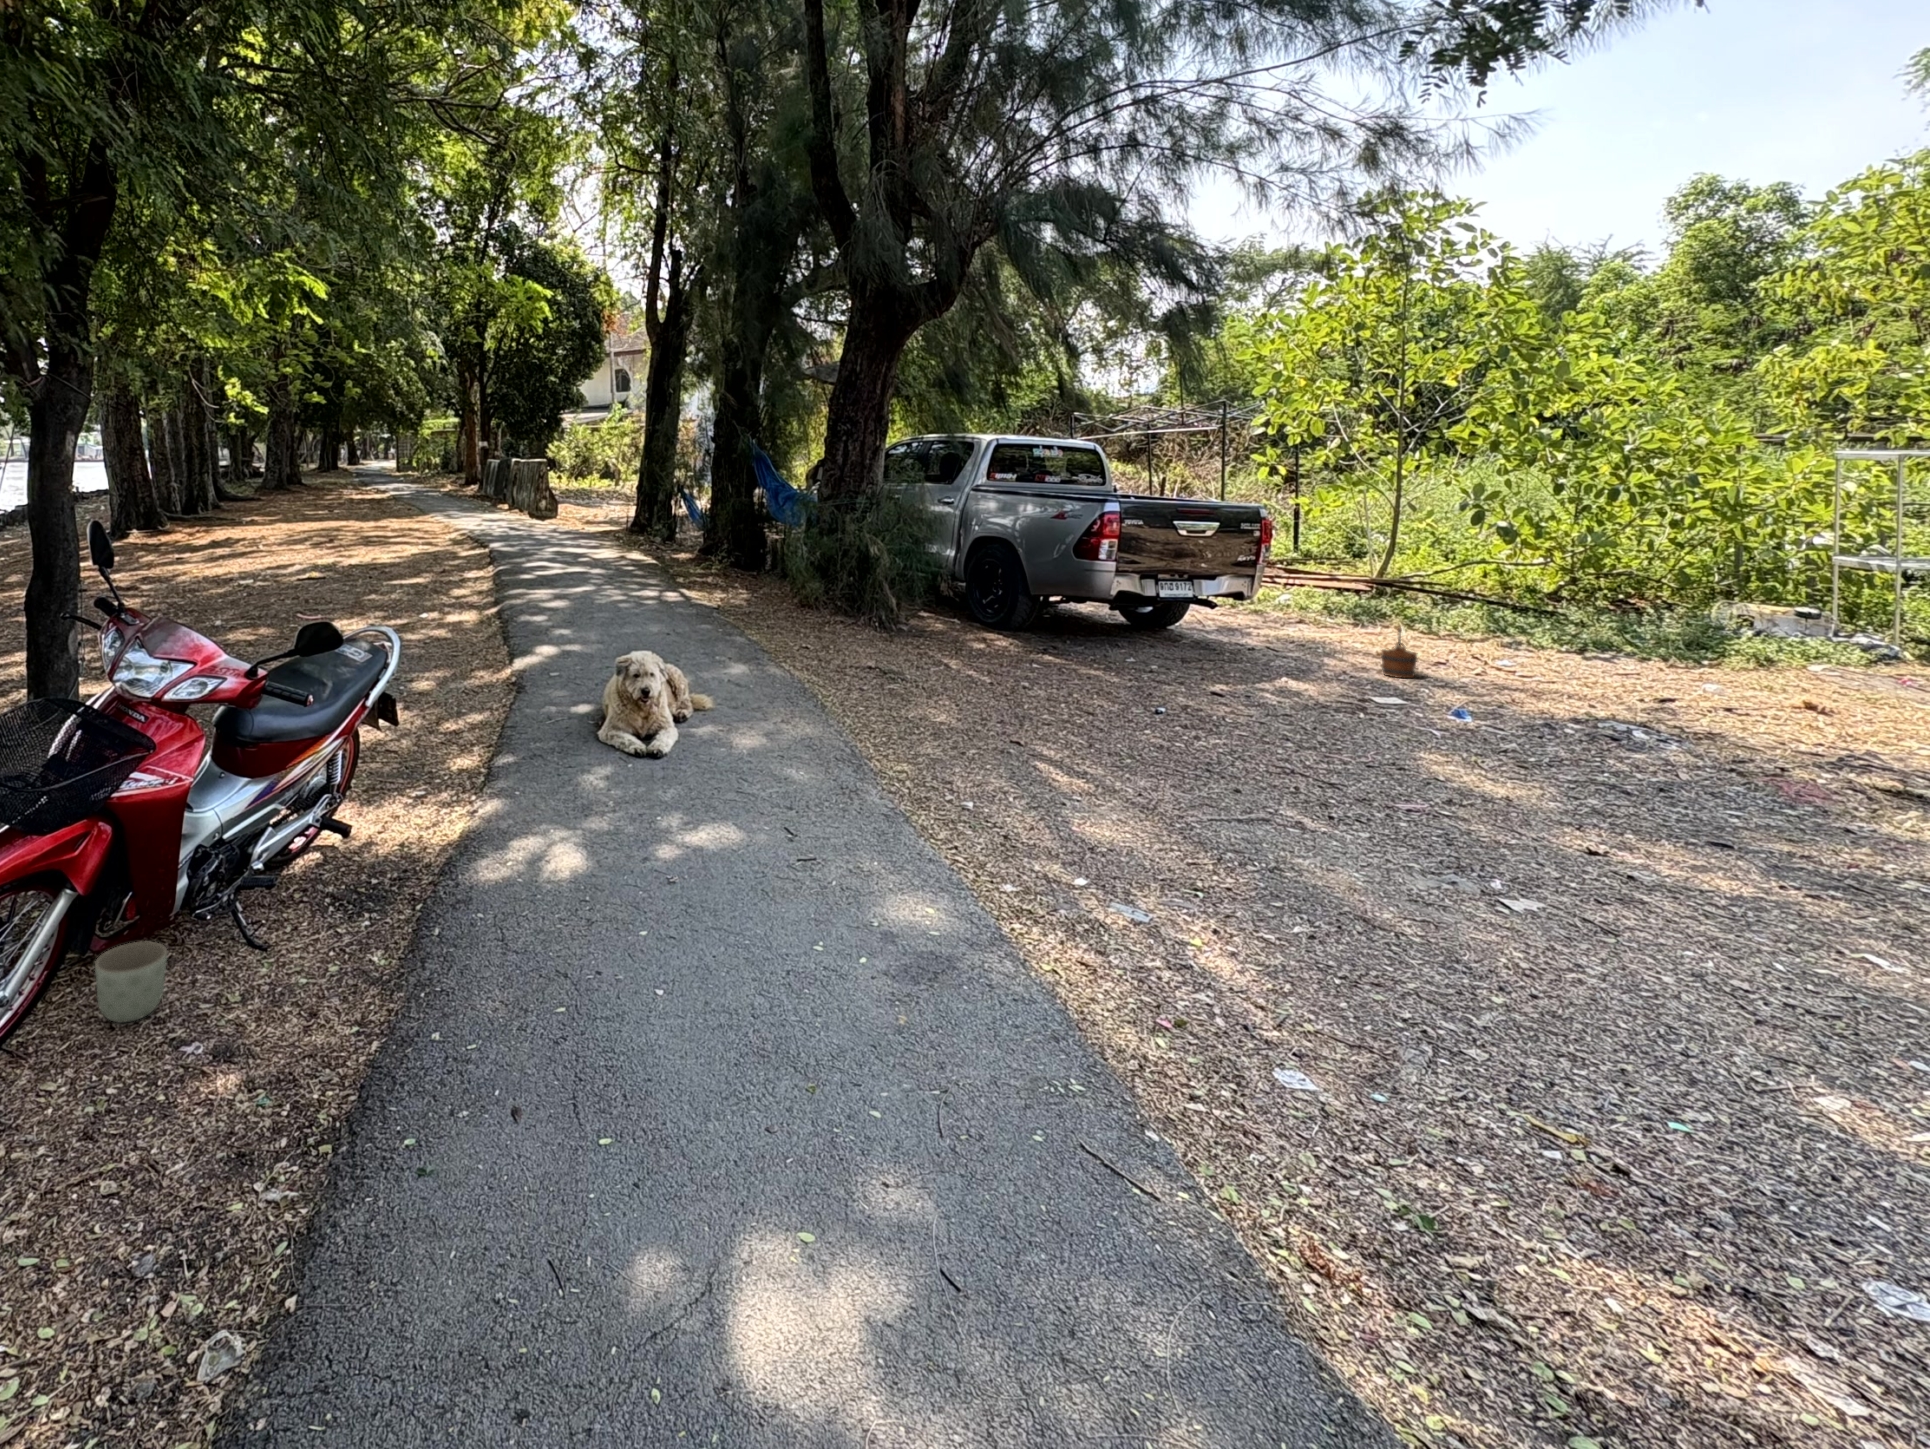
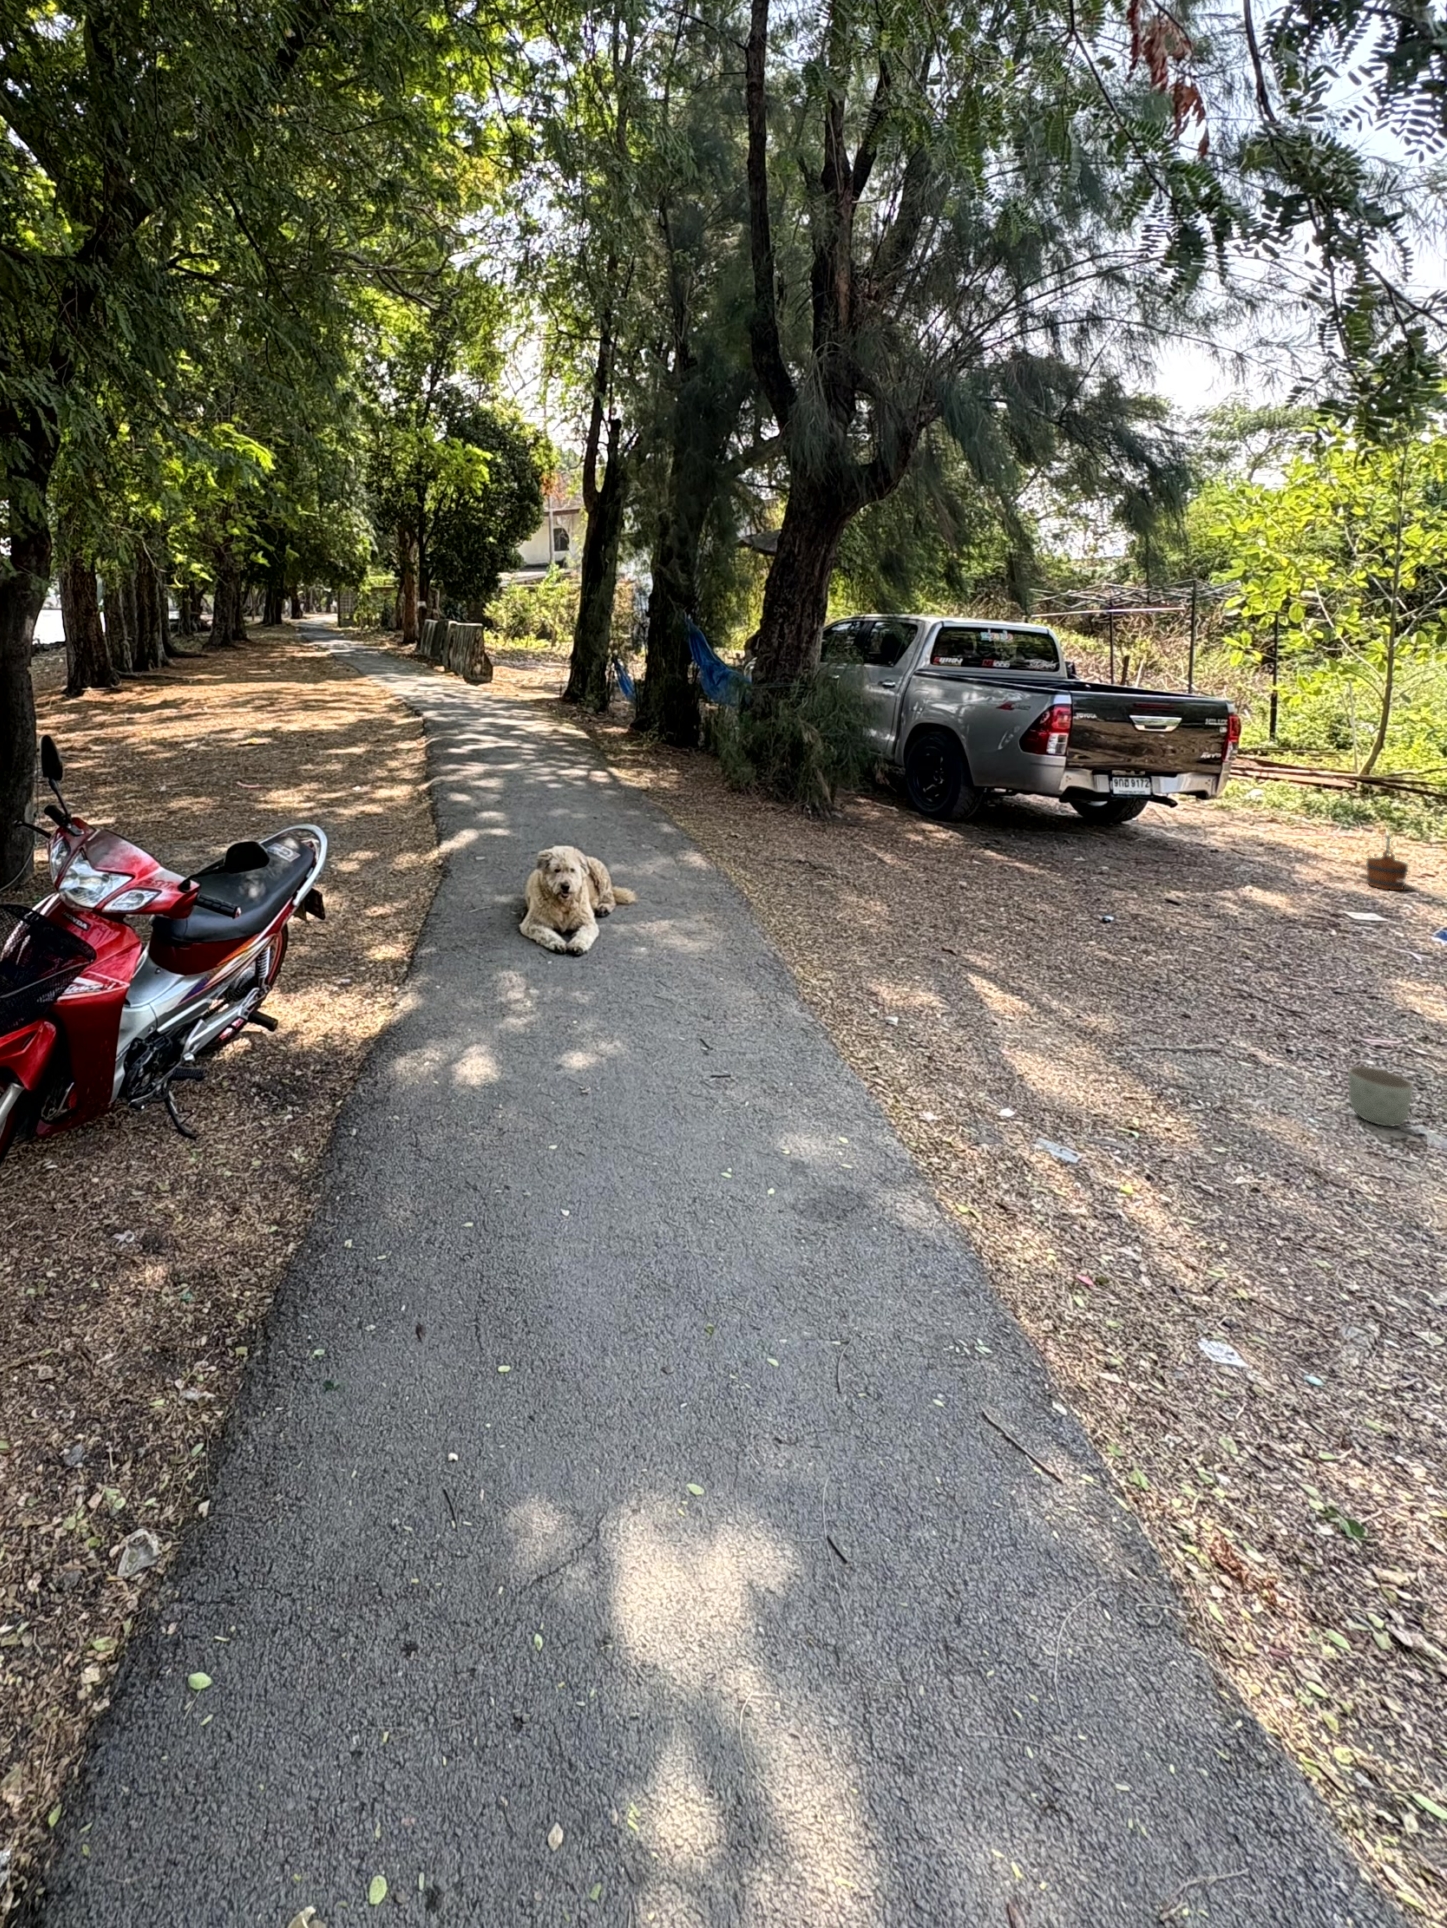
planter: present [95,942,167,1022] -> present [1348,1066,1413,1127]

